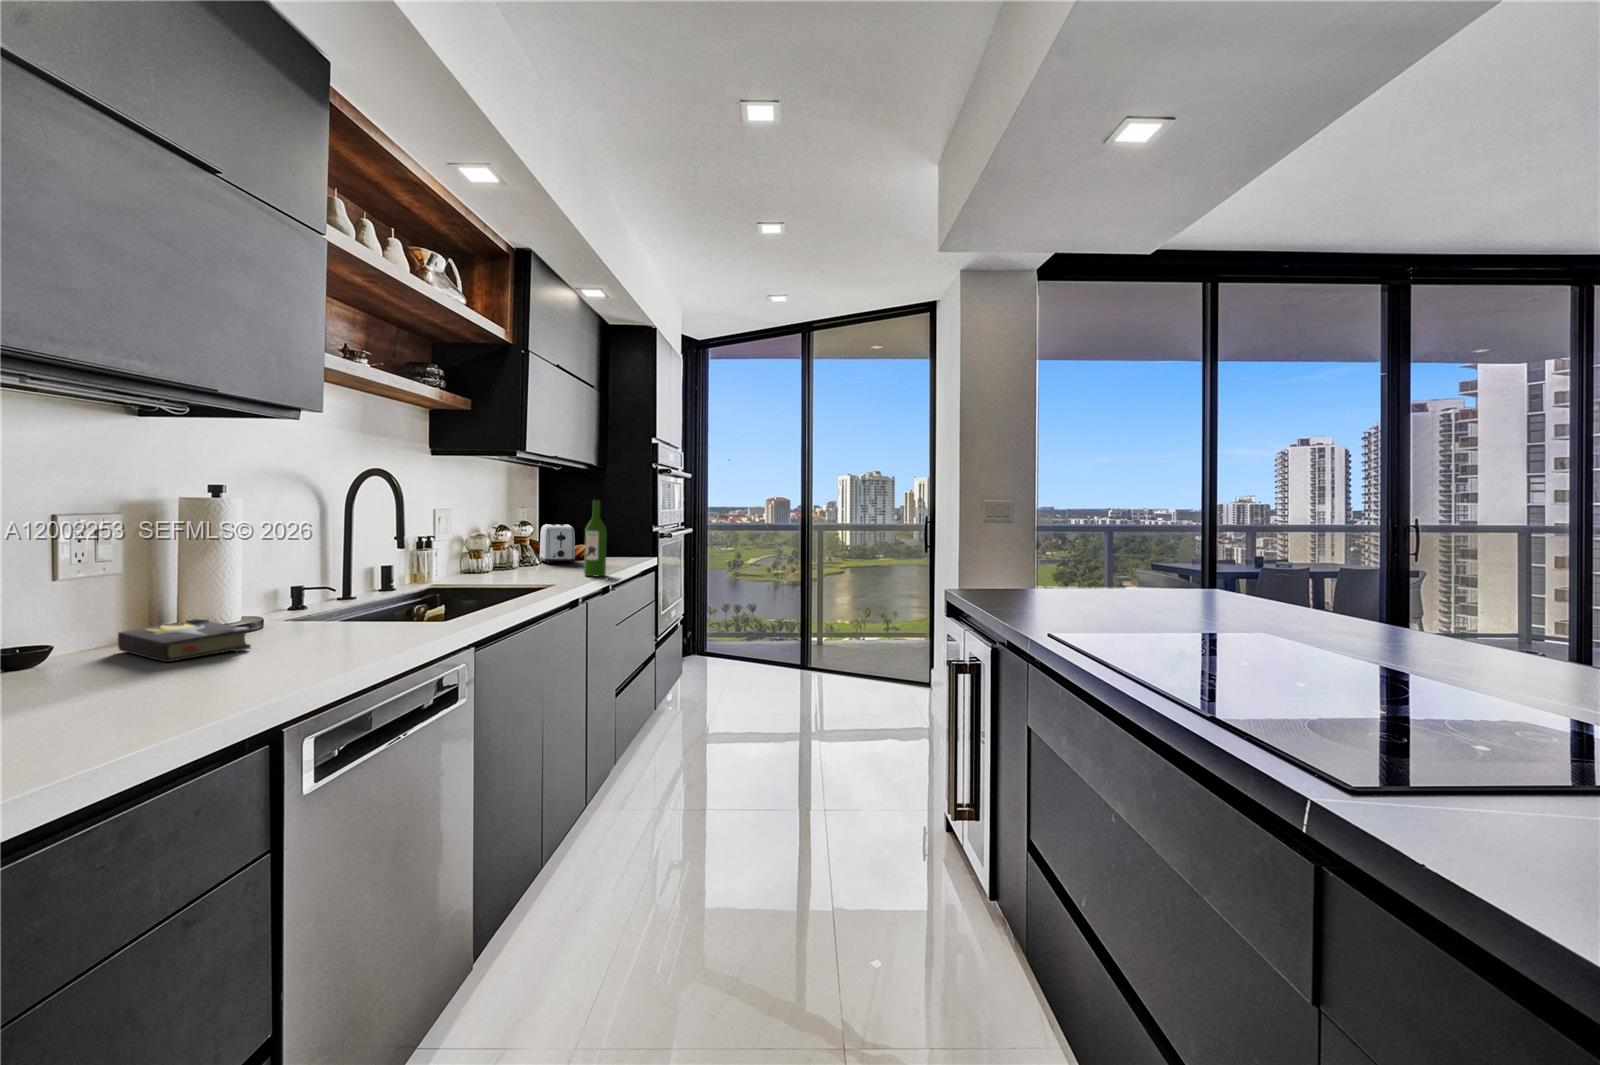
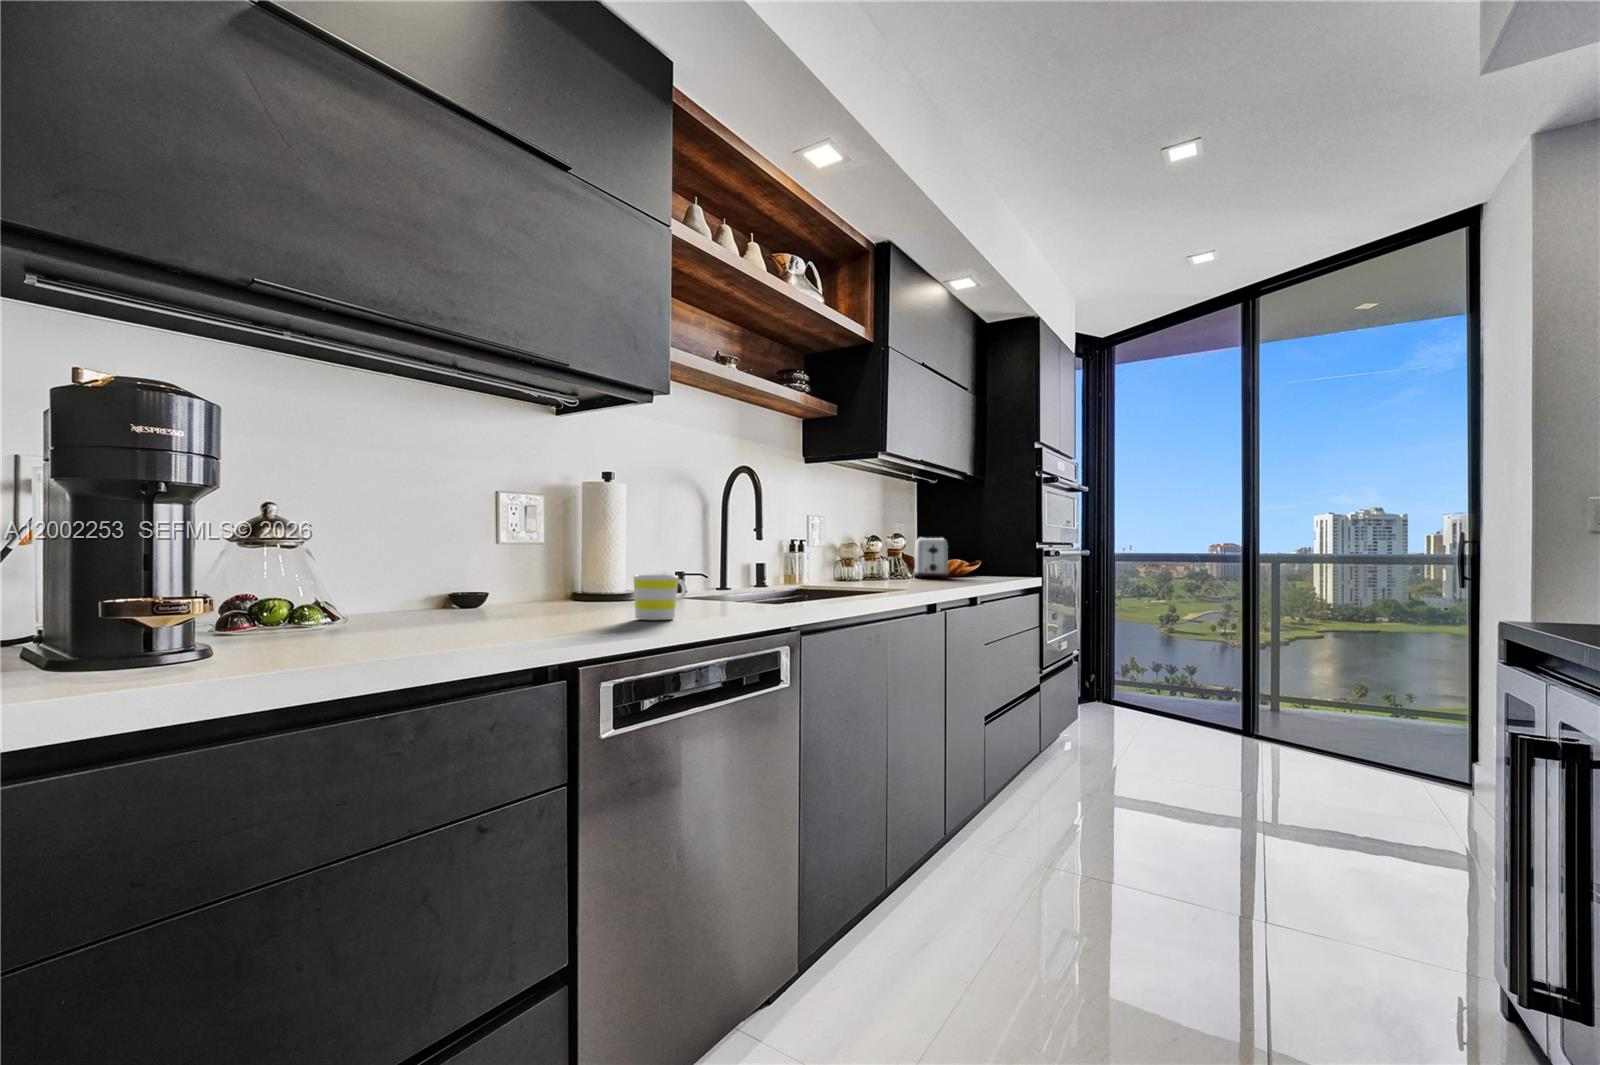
wine bottle: present [584,500,607,576] -> none [950,501,974,586]
mug: none [299,615,359,666] -> present [634,575,687,620]
hardback book: present [118,618,251,662] -> none [529,584,612,612]

